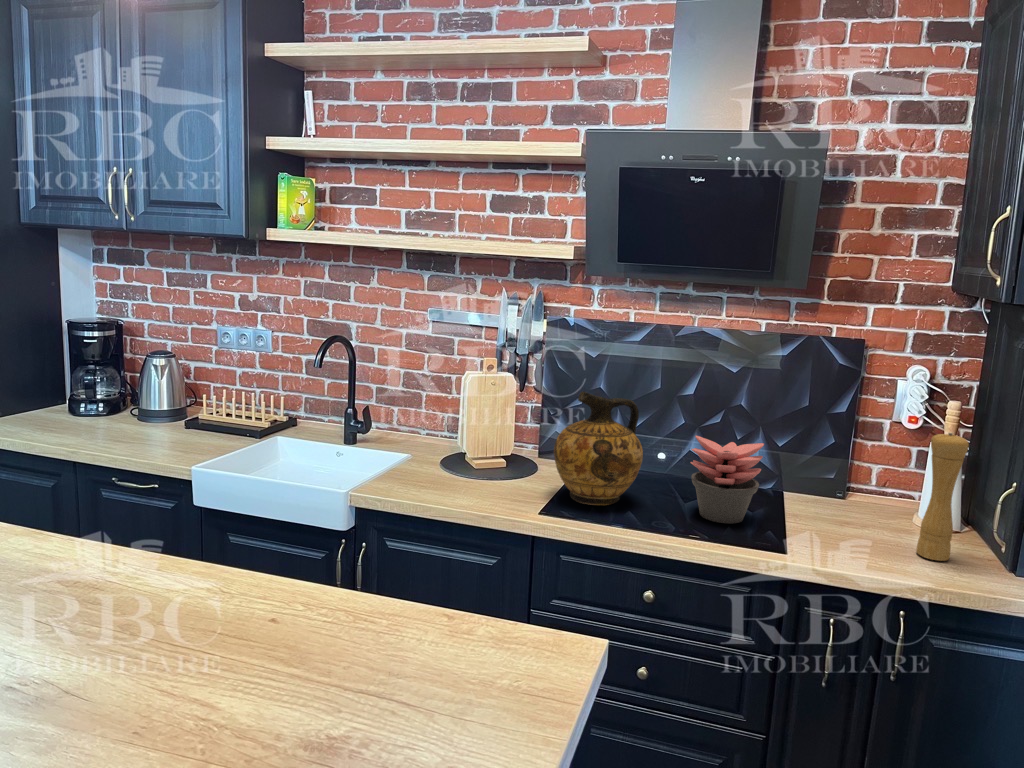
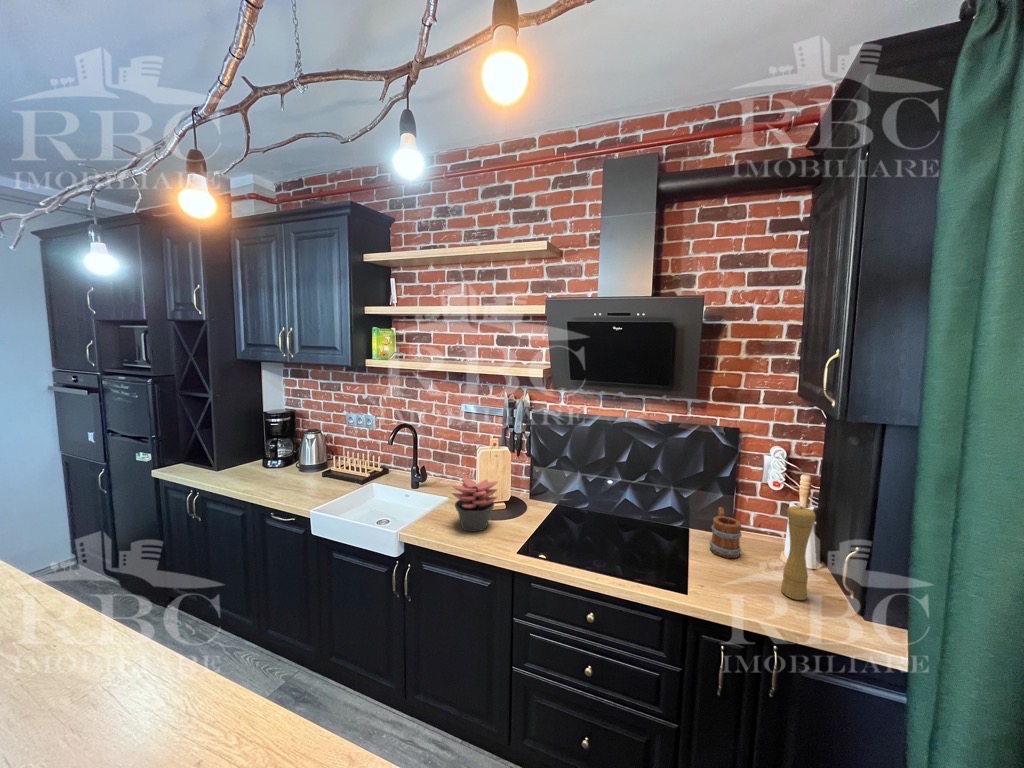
ceramic jug: present [554,392,643,505] -> none [530,466,588,543]
succulent plant: present [690,436,764,523] -> present [452,476,498,532]
mug: none [816,455,863,522] -> present [710,507,742,558]

